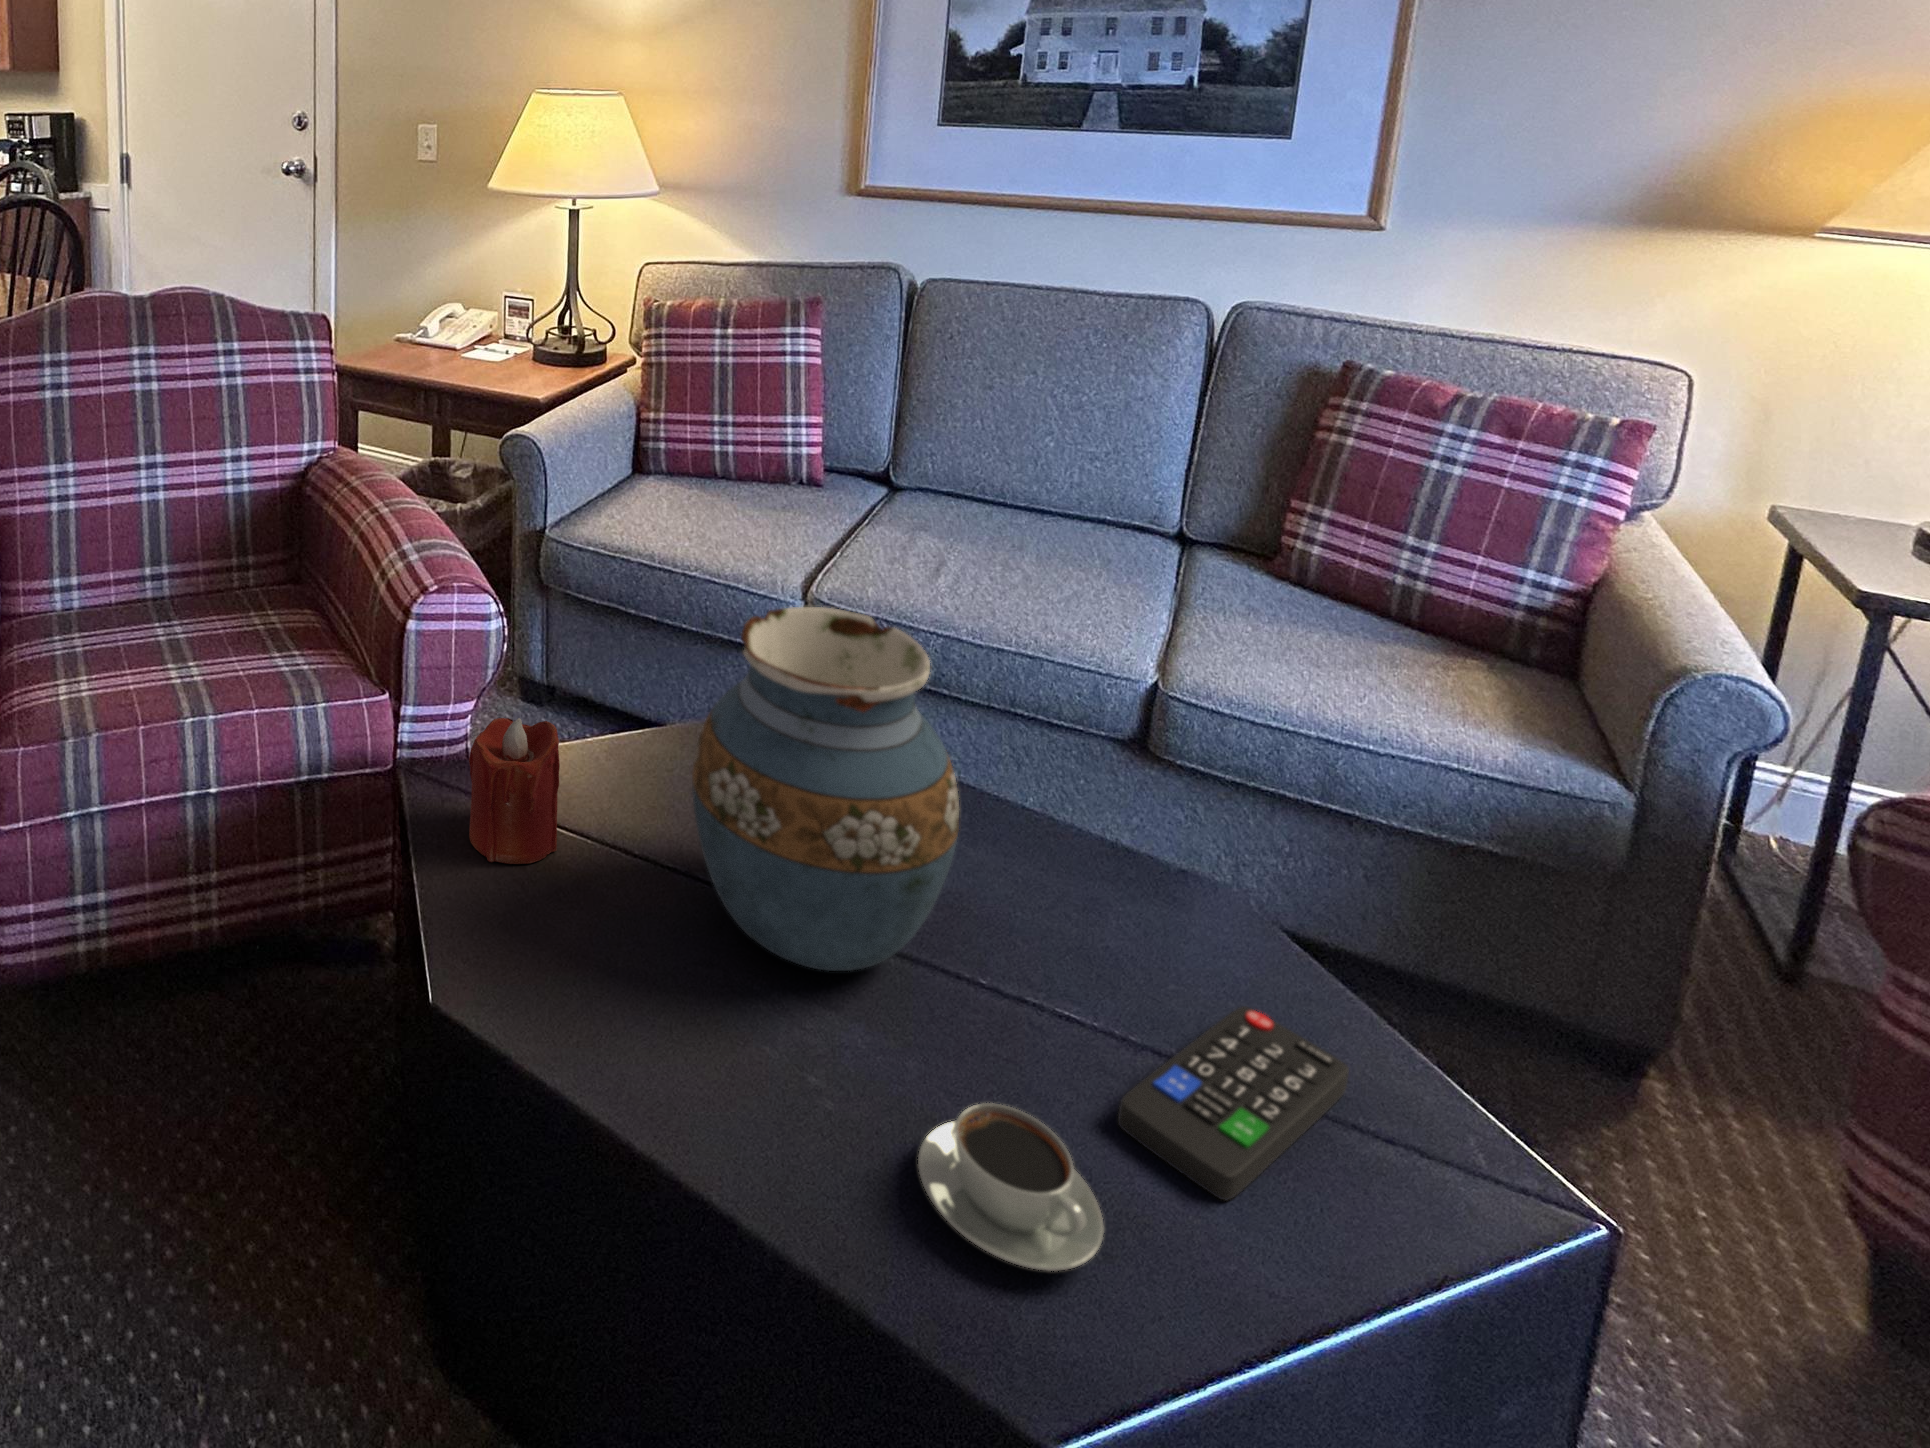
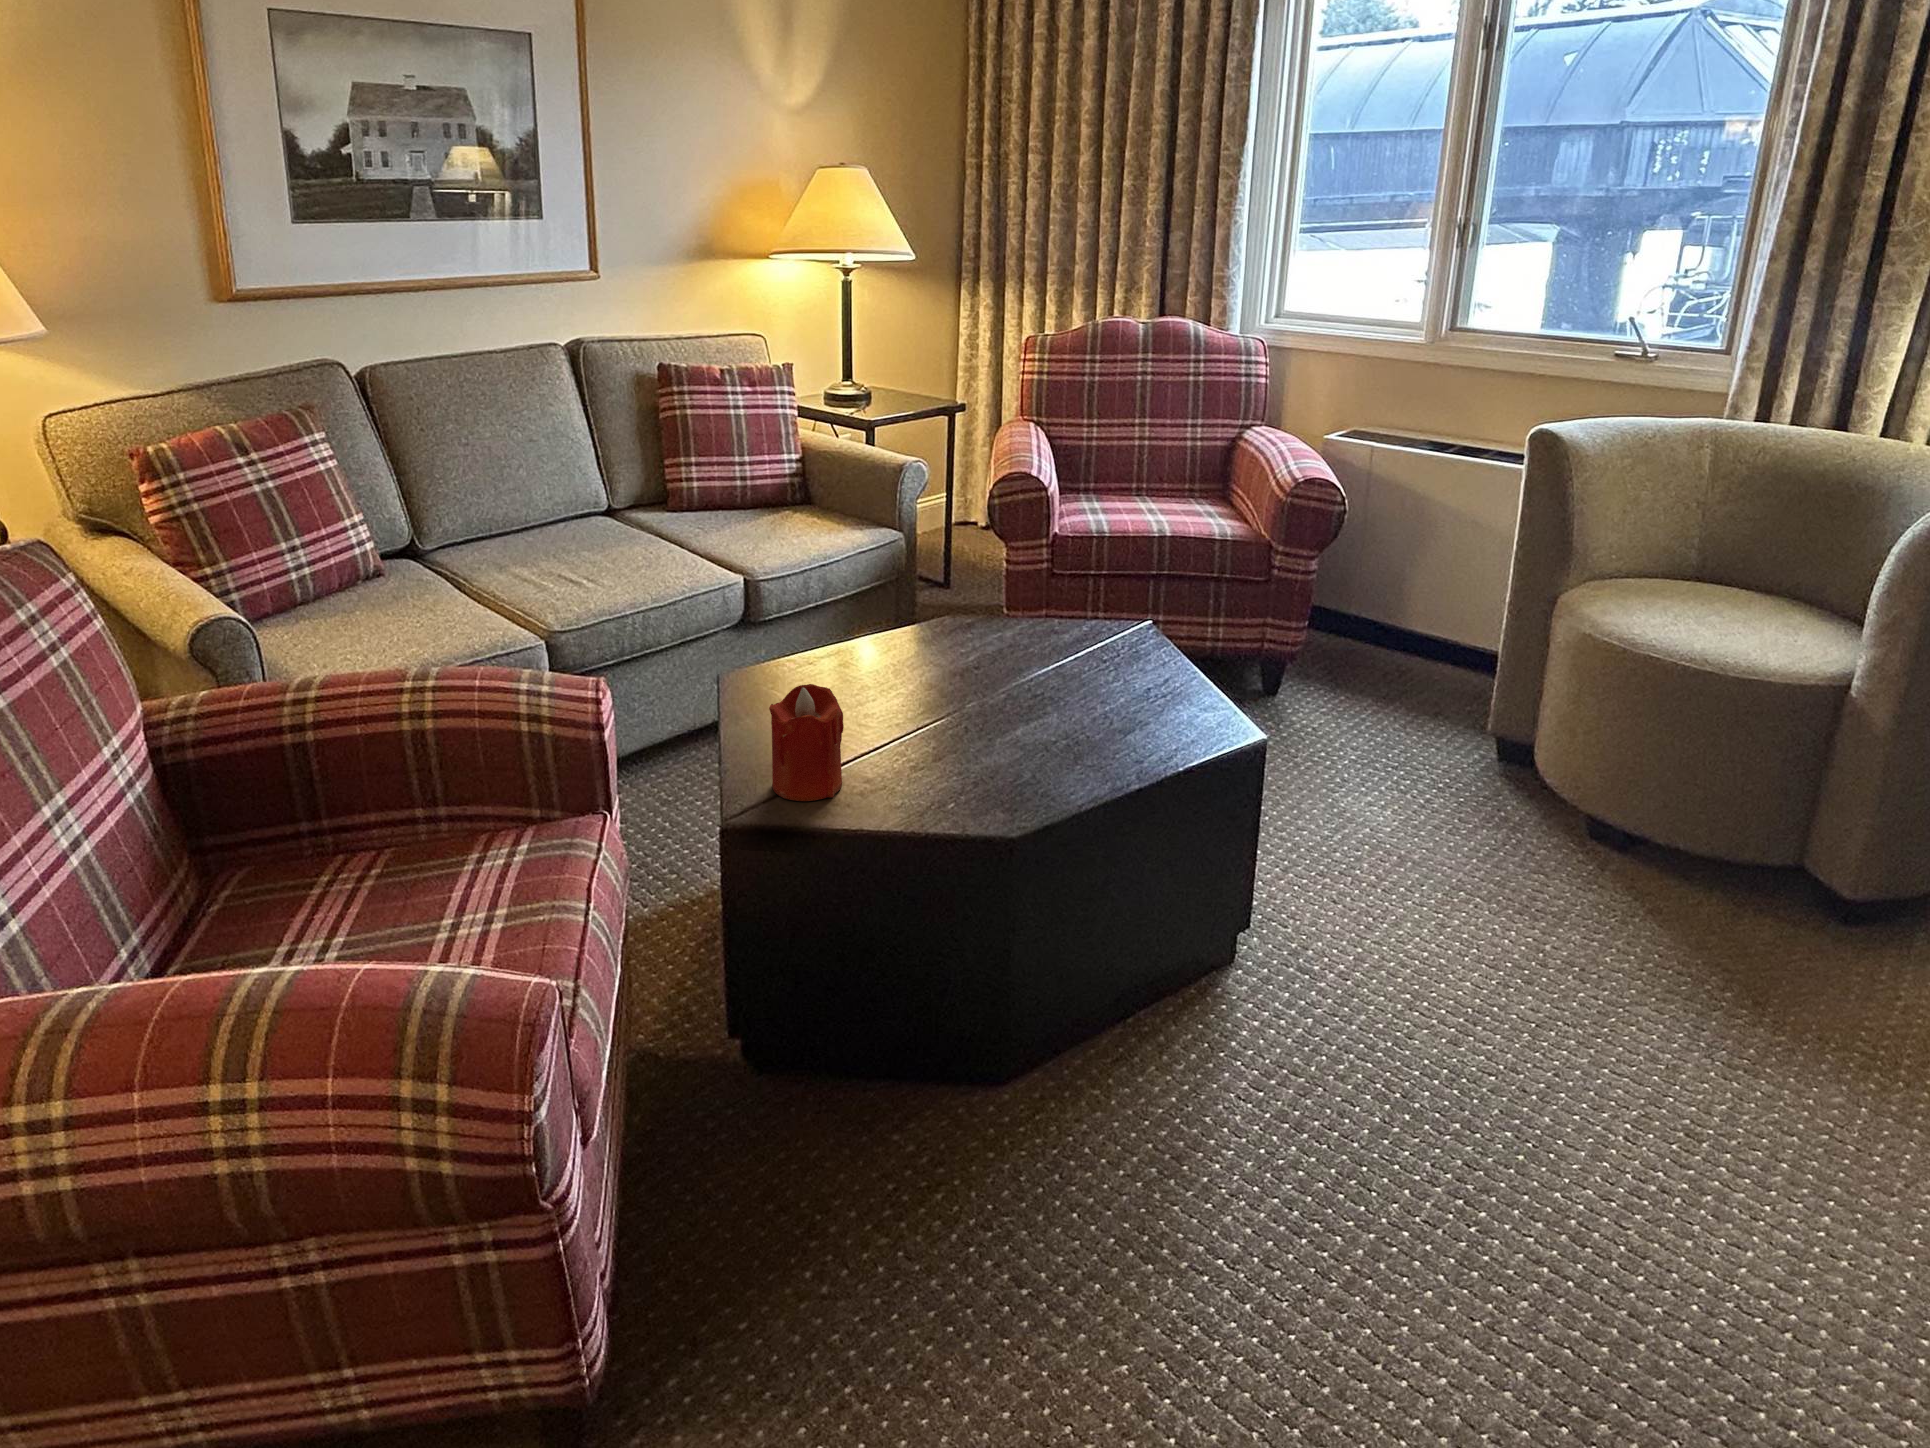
vase: present [692,607,959,971] -> none [864,509,1025,724]
remote control: present [1118,1006,1349,1200] -> none [1045,622,1143,679]
coffee cup: present [918,1103,1104,1271] -> none [1106,670,1188,721]

